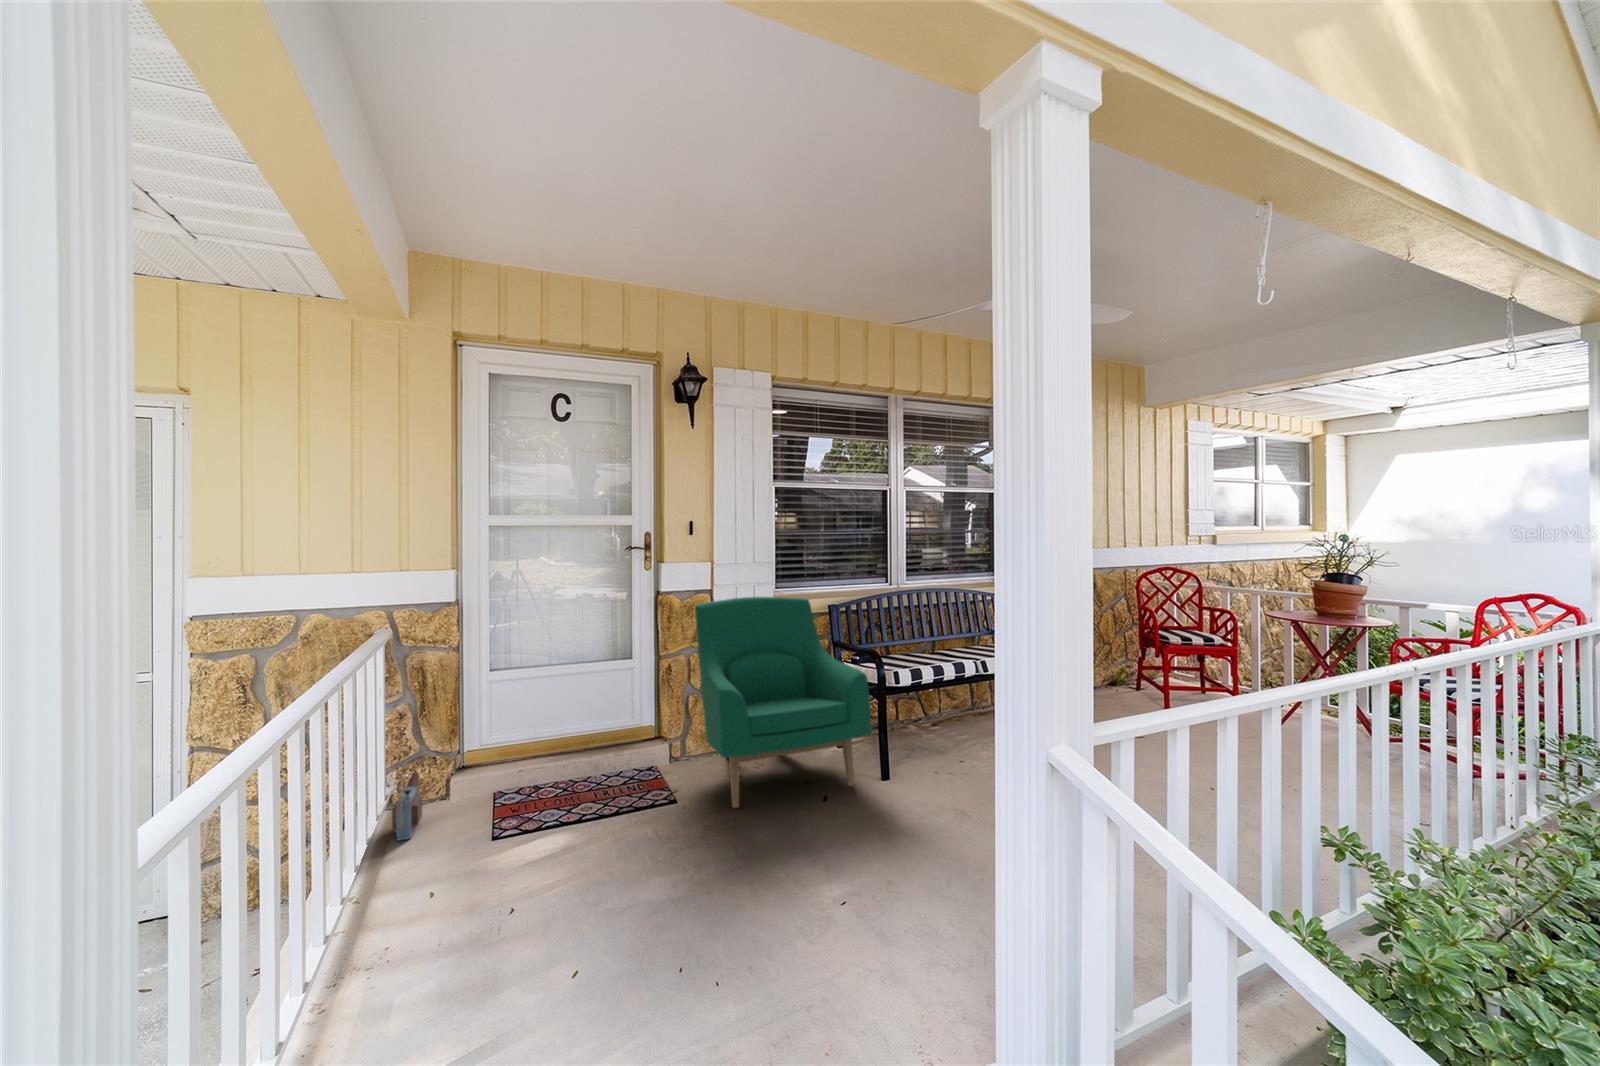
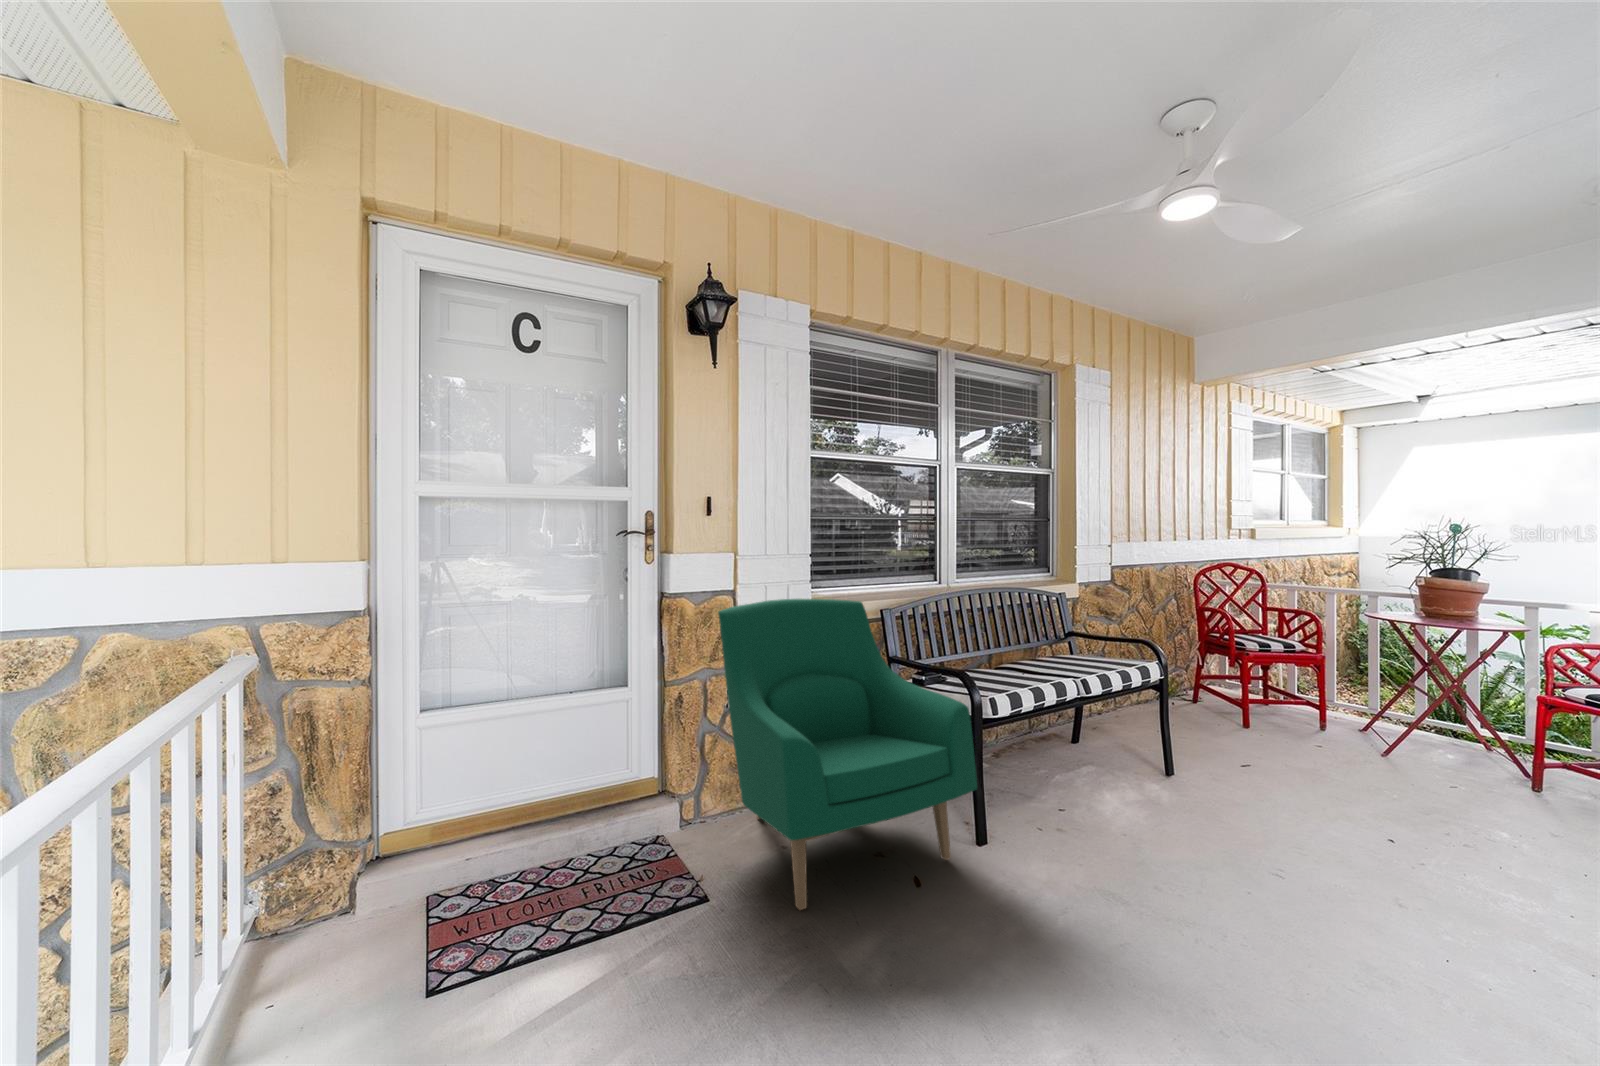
watering can: present [392,772,422,841] -> none [250,880,306,1016]

